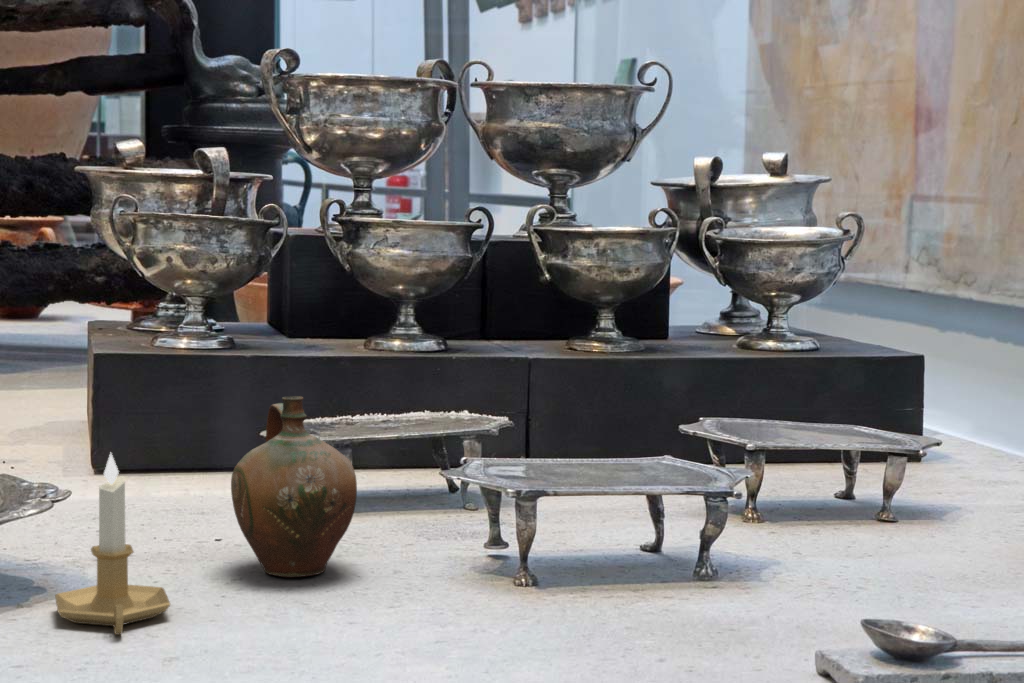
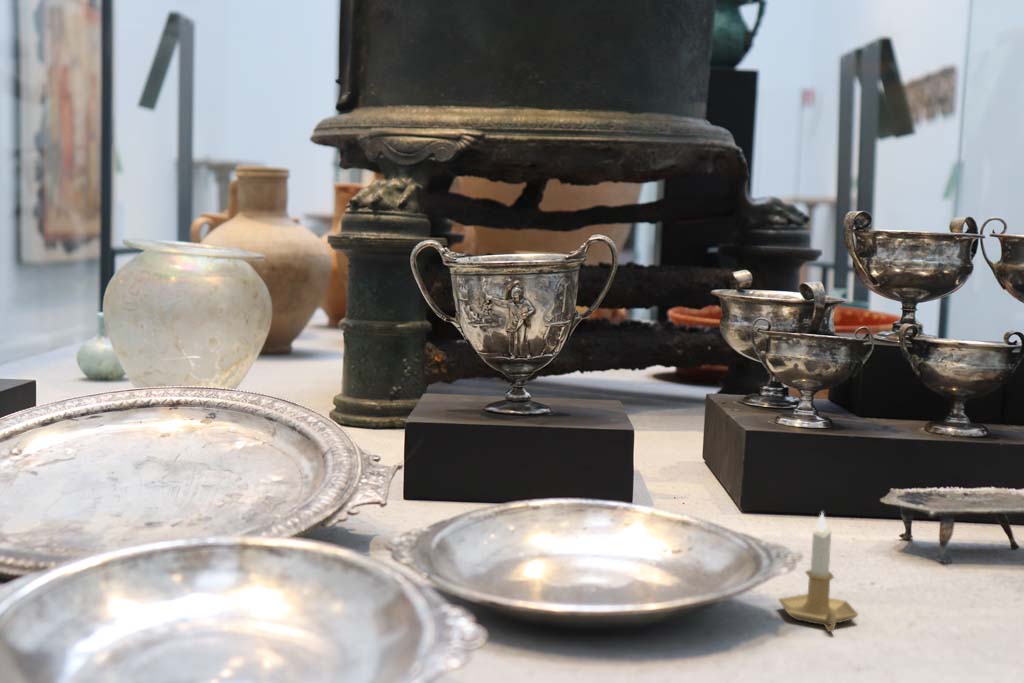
ceramic jug: present [231,396,357,577] -> none [880,477,972,601]

